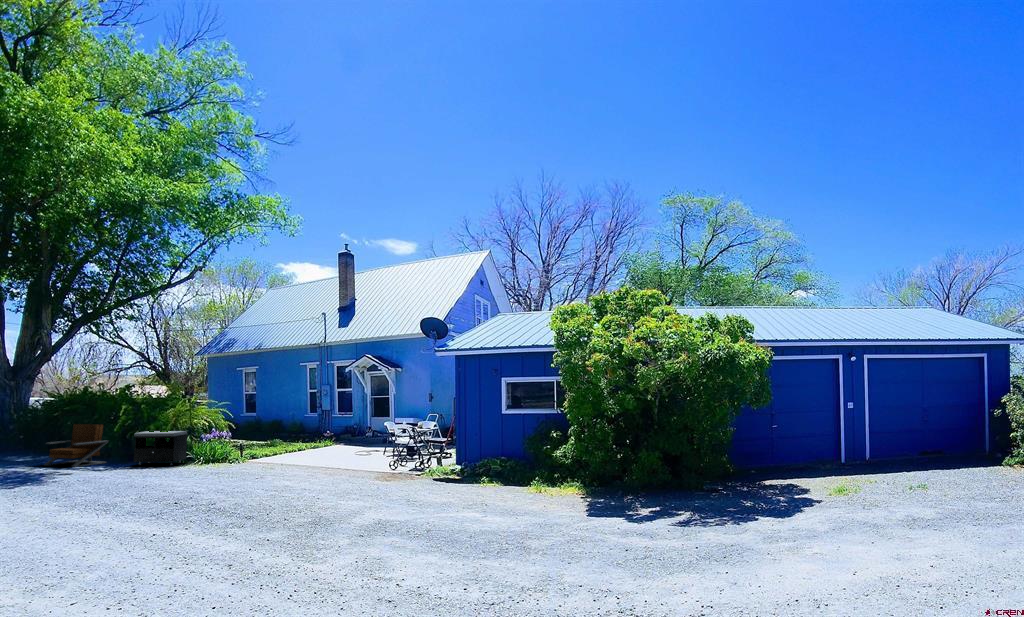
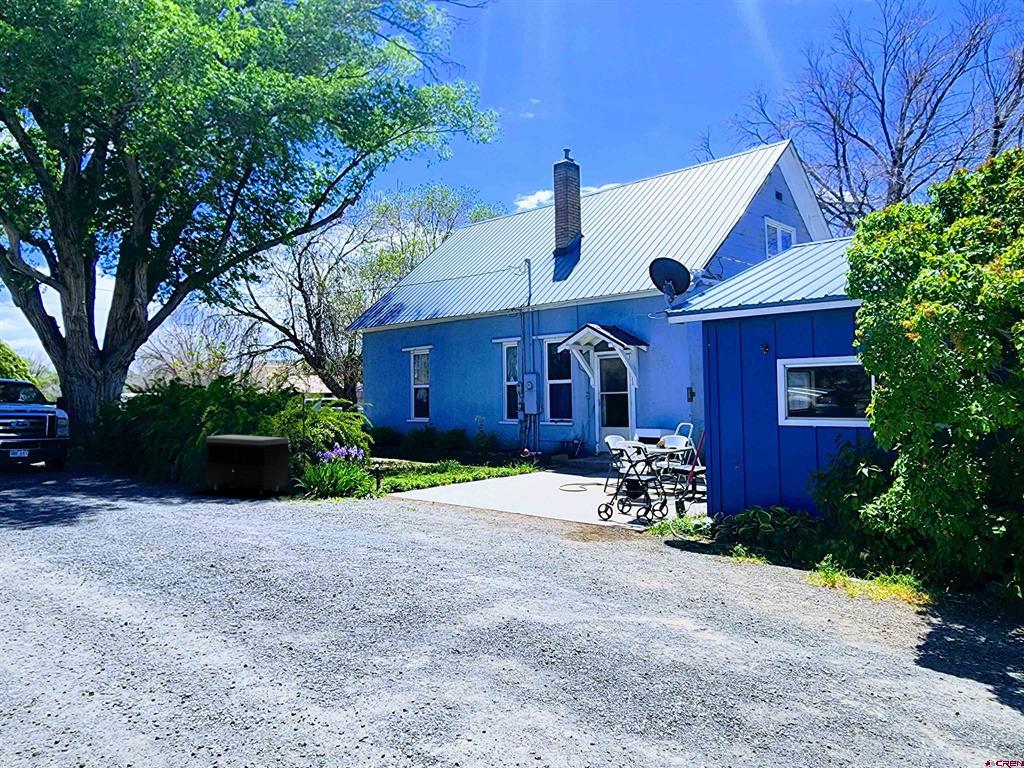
lounge chair: present [44,424,109,467] -> none [85,417,176,487]

